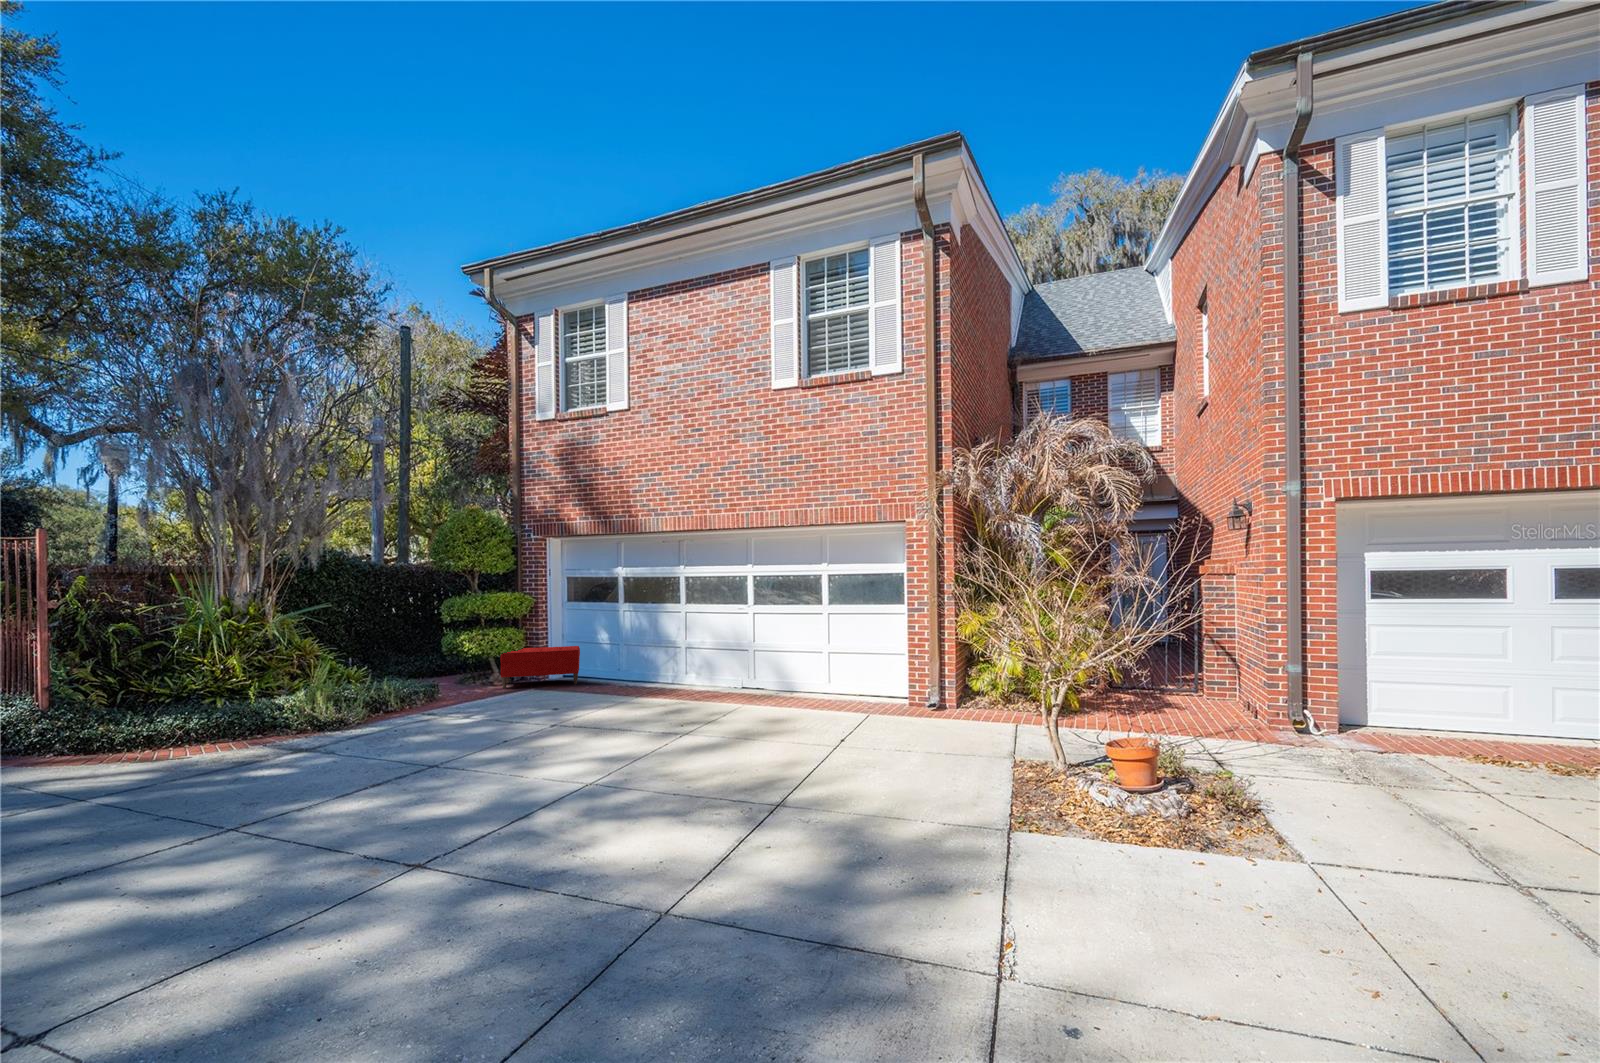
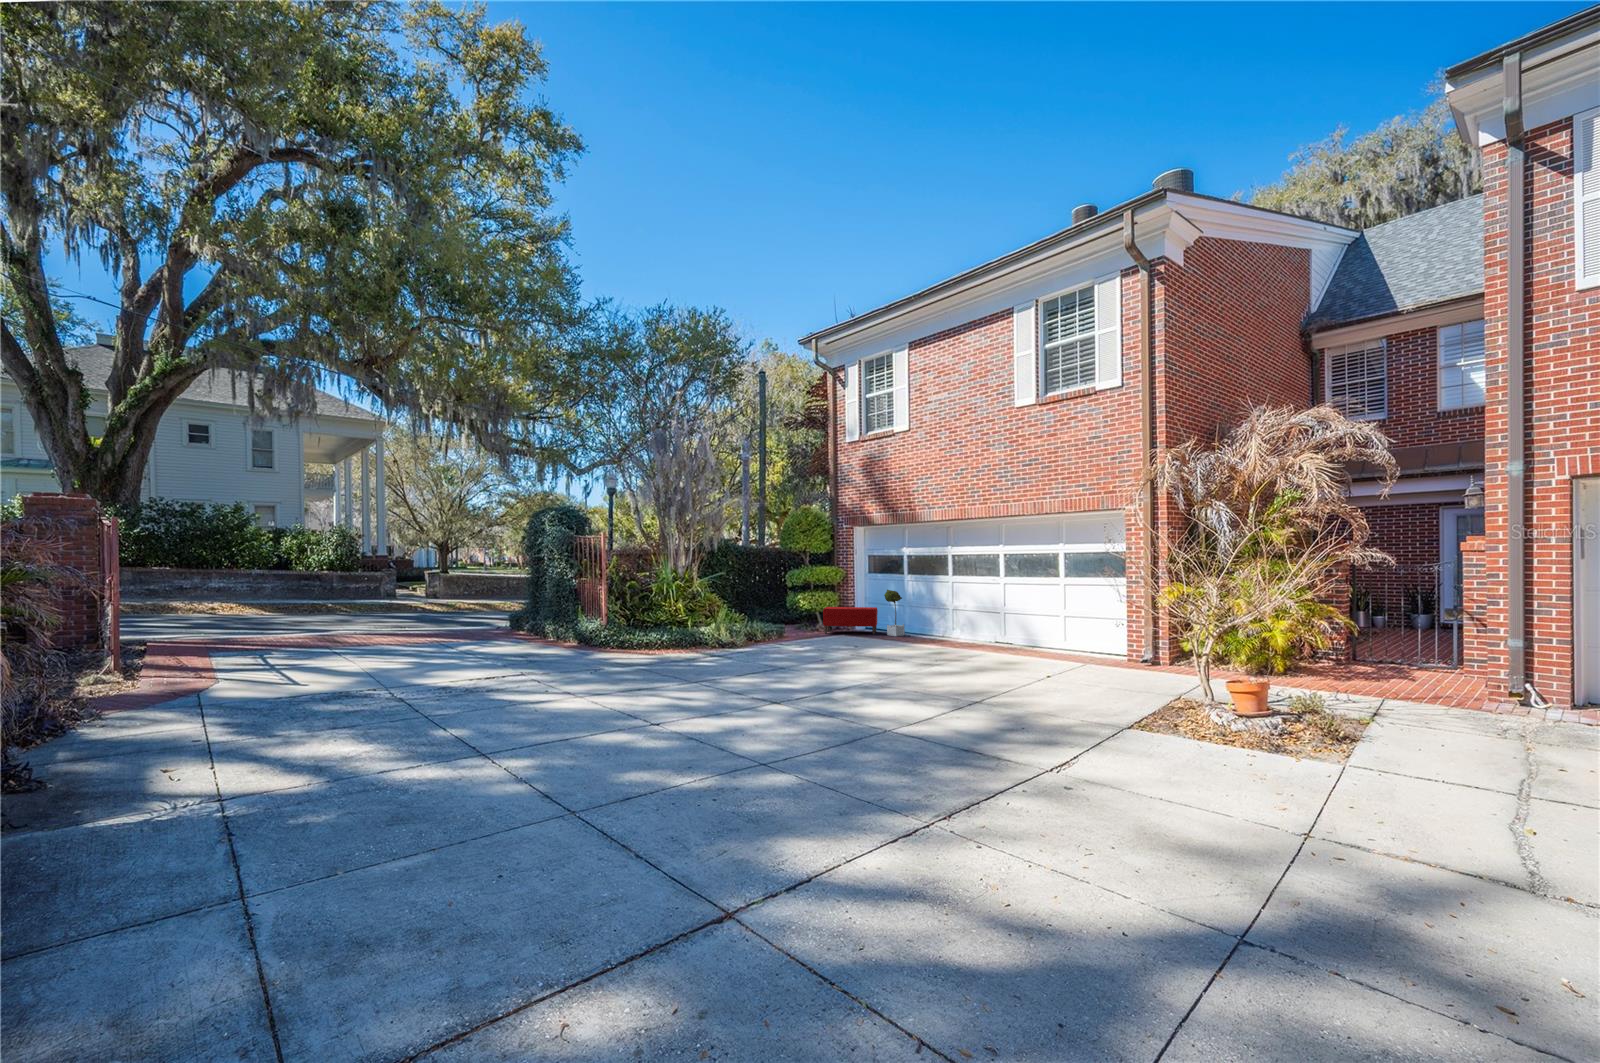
potted tree: none [591,622,619,685] -> present [884,590,905,636]

